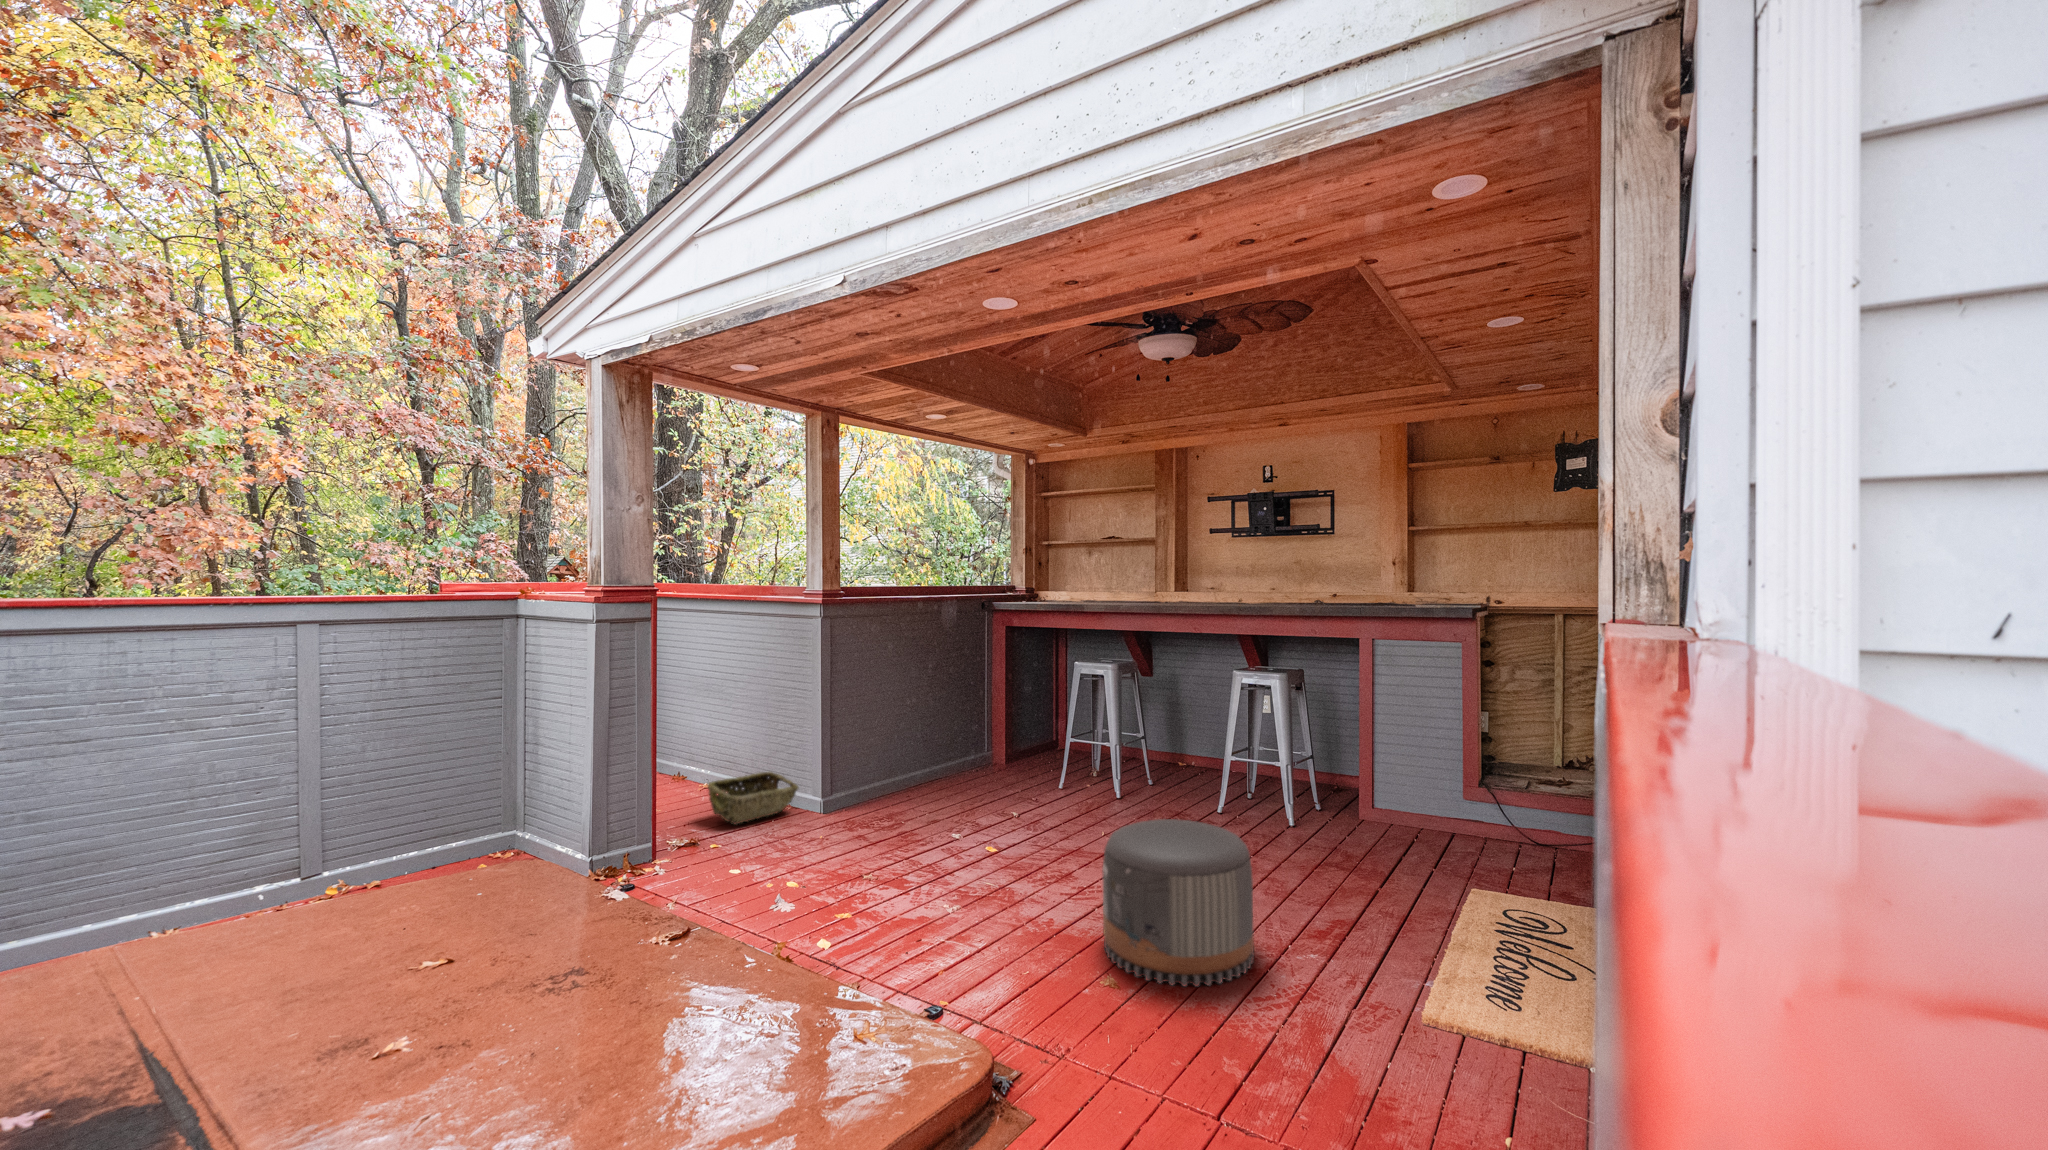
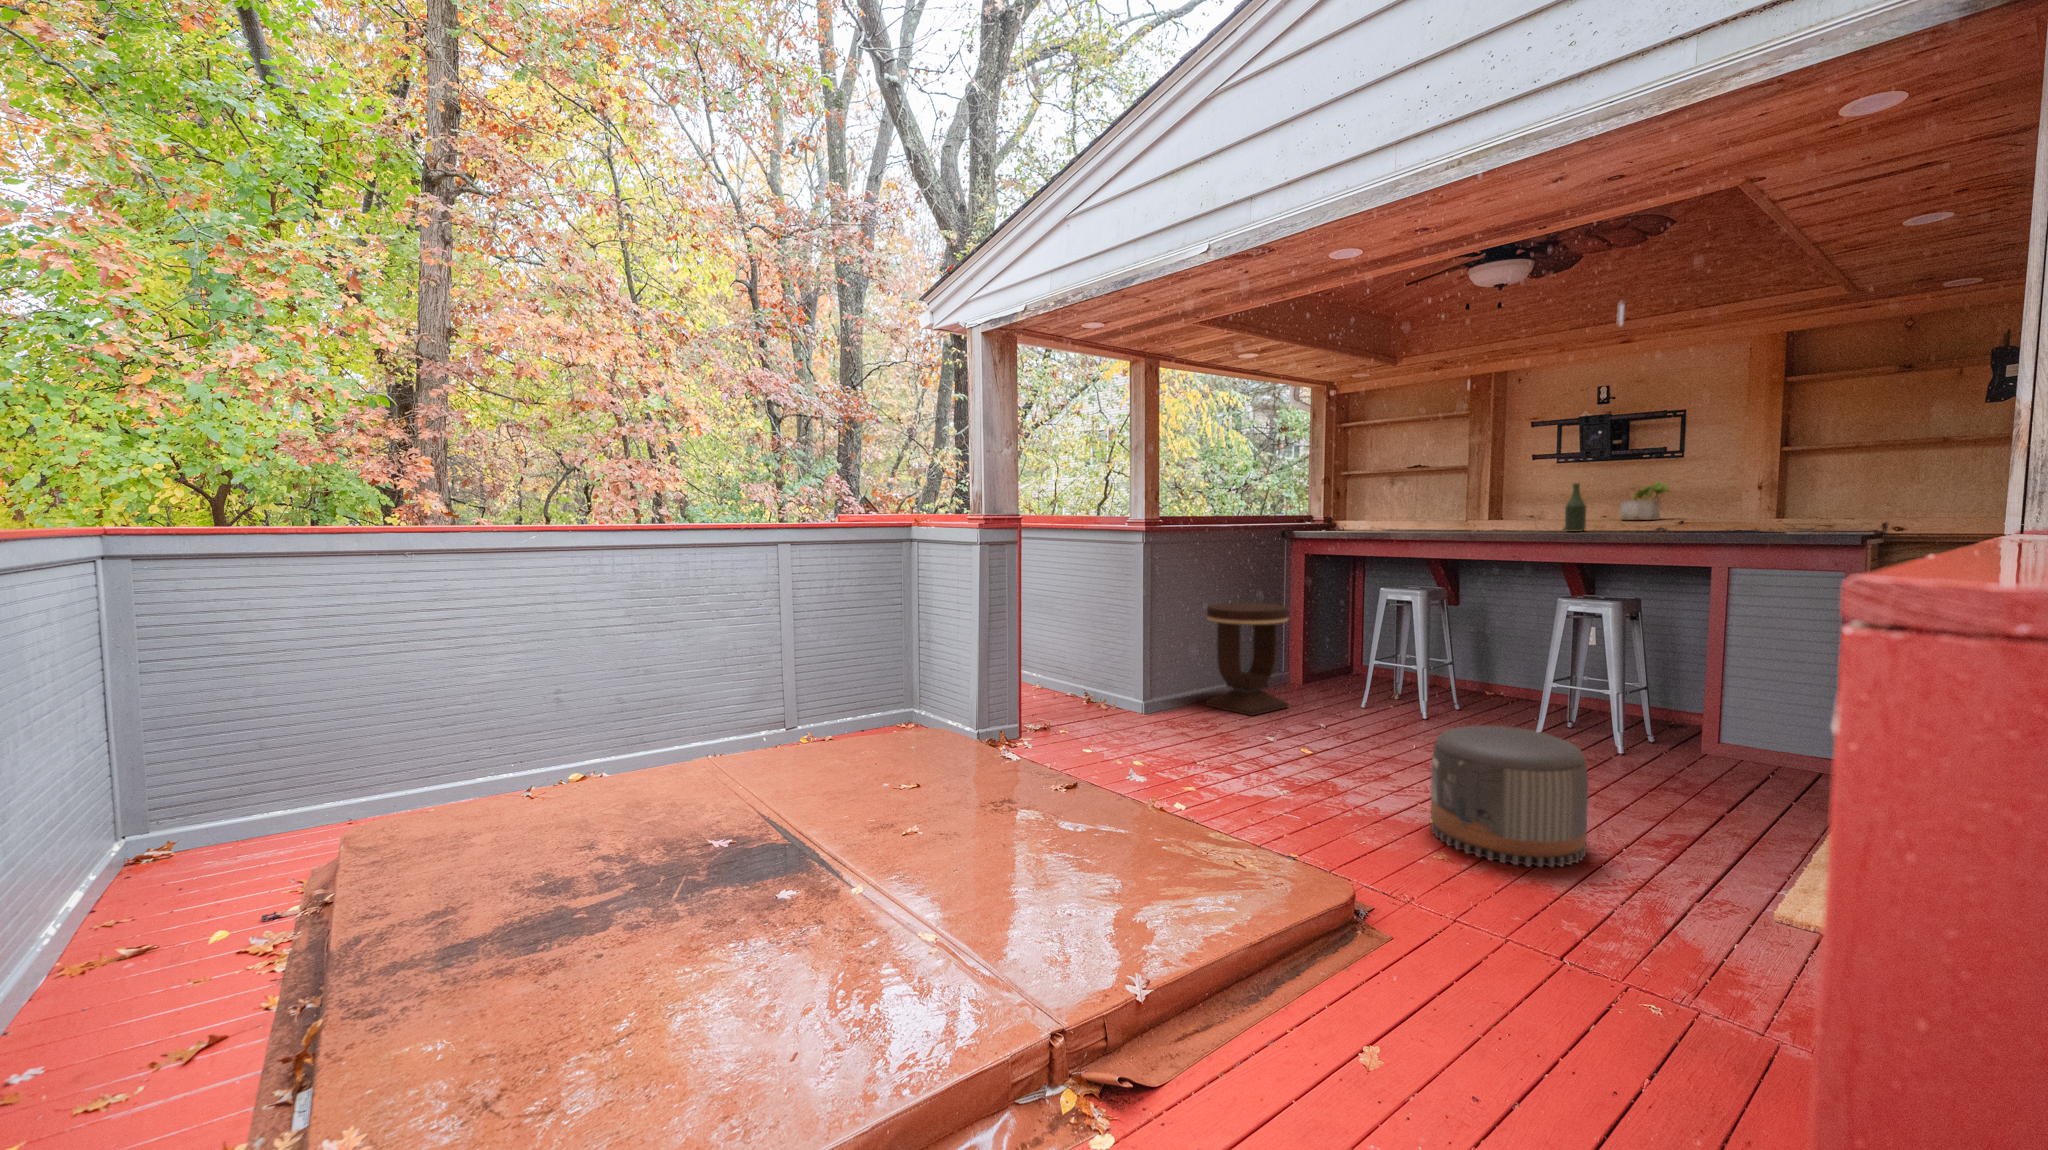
bottle: none [1237,556,1255,603] -> present [1565,483,1586,532]
potted plant: none [1285,556,1325,591] -> present [1620,482,1670,520]
side table: none [897,681,986,809] -> present [1206,603,1289,716]
woven basket: present [708,772,798,824] -> none [1052,674,1124,715]

